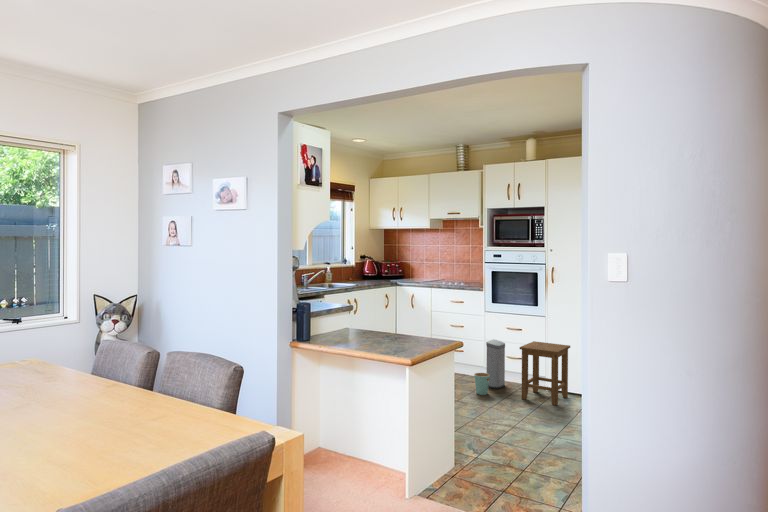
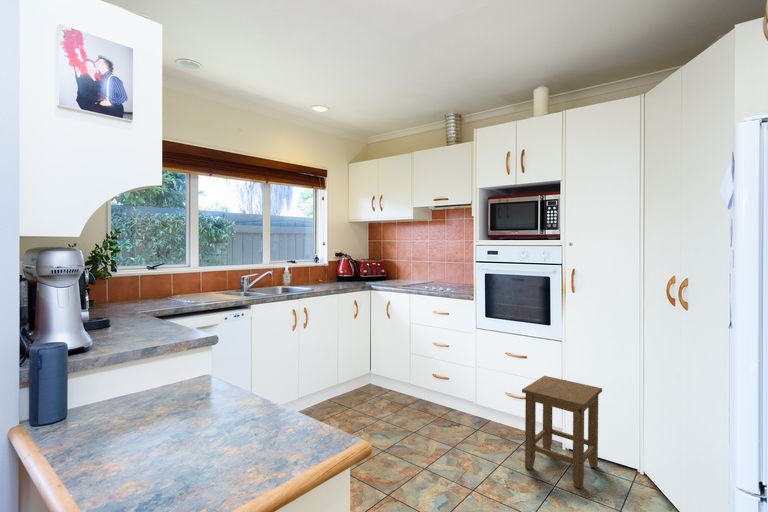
trash can: present [474,339,505,395] -> none [456,367,503,454]

